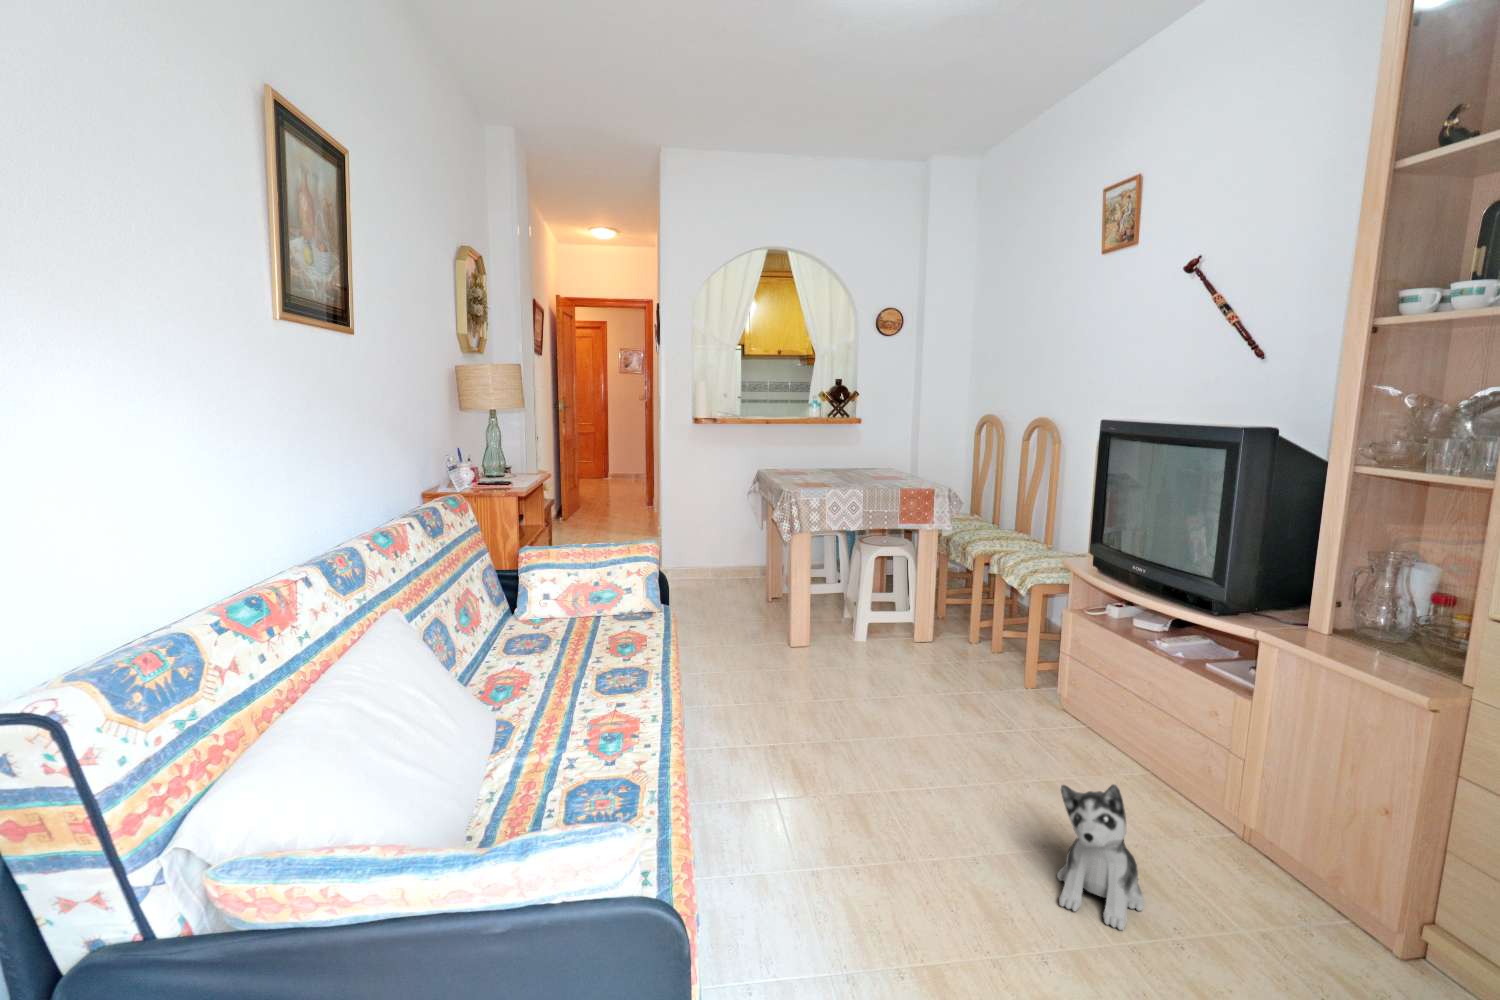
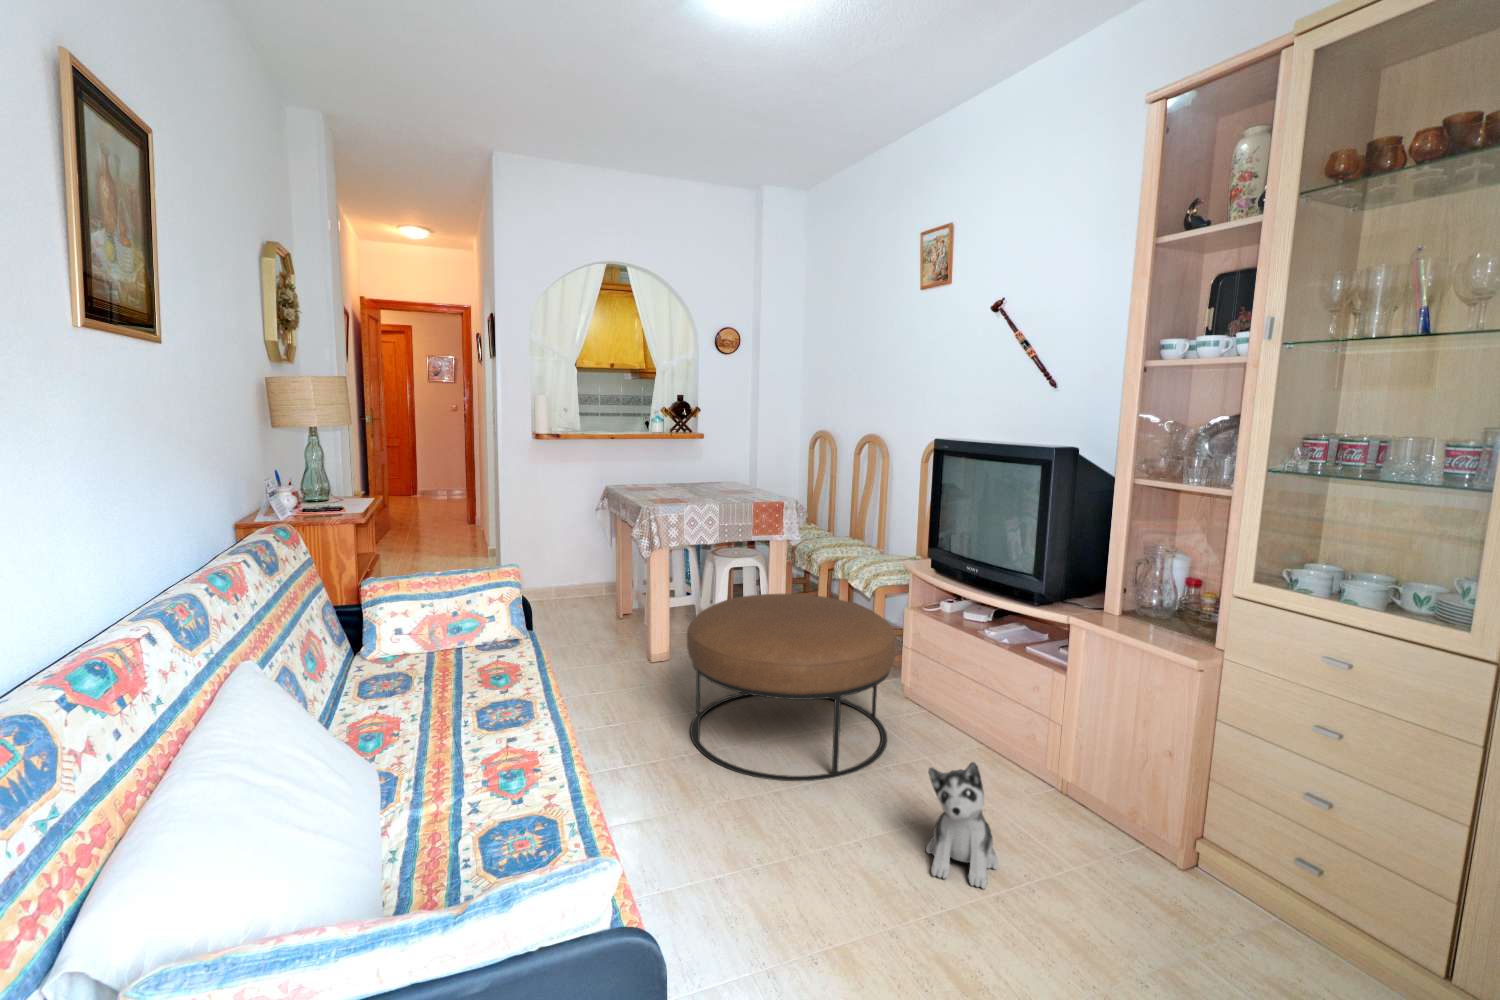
ottoman: none [817,585,1046,784] -> present [687,594,897,781]

